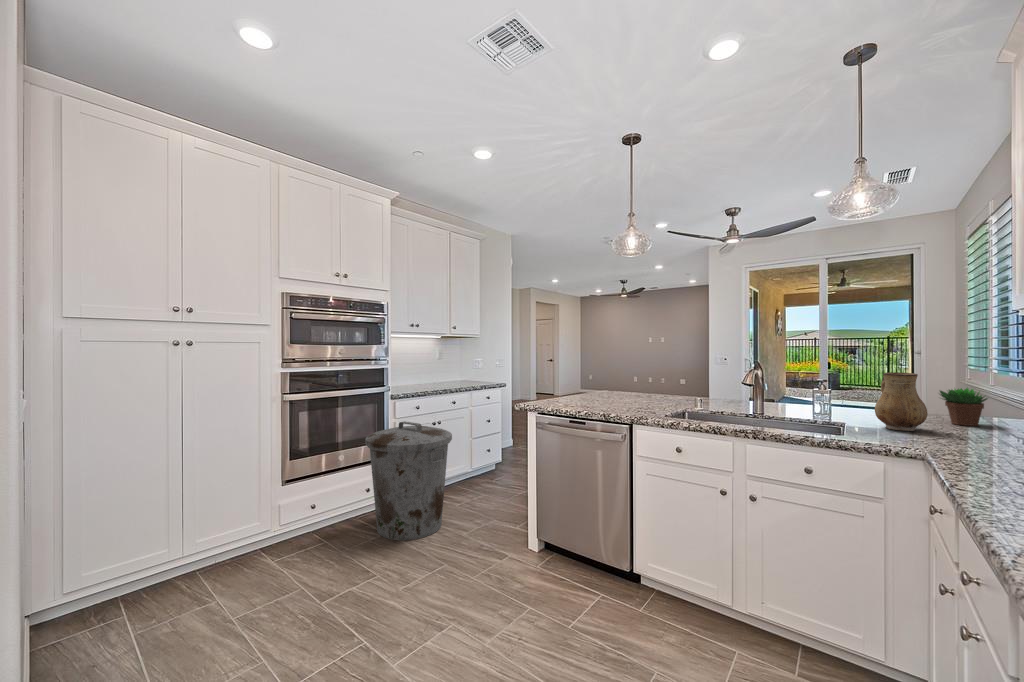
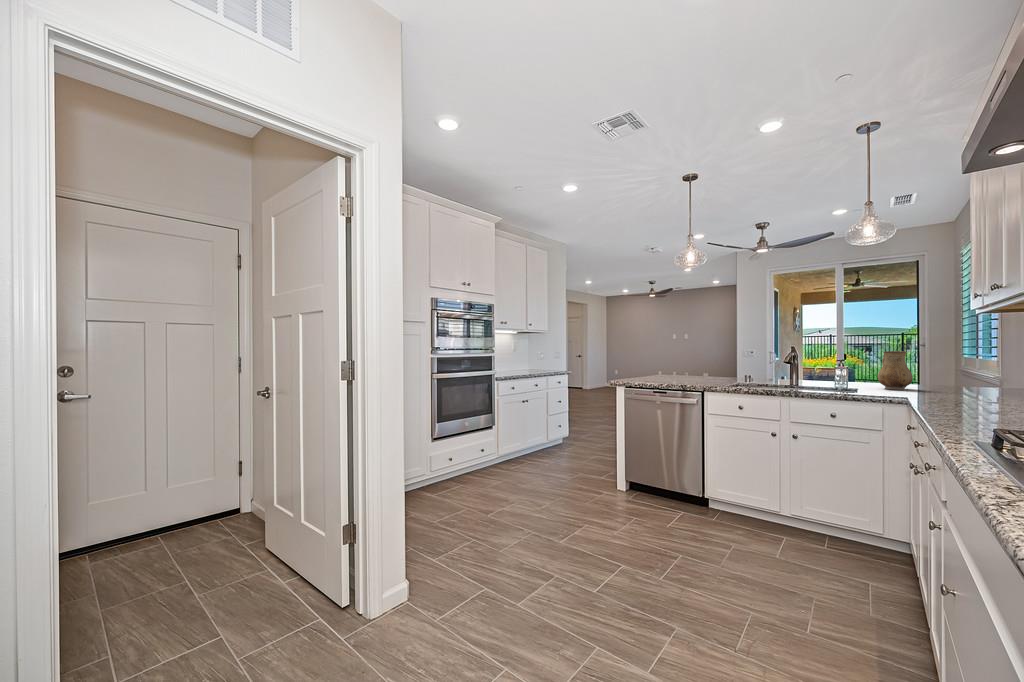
succulent plant: present [940,388,988,426] -> none [922,361,956,387]
trash can: present [365,421,452,540] -> none [486,397,551,485]

